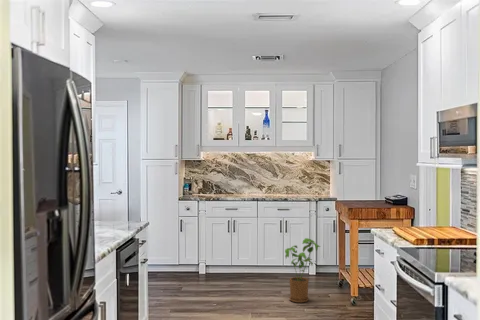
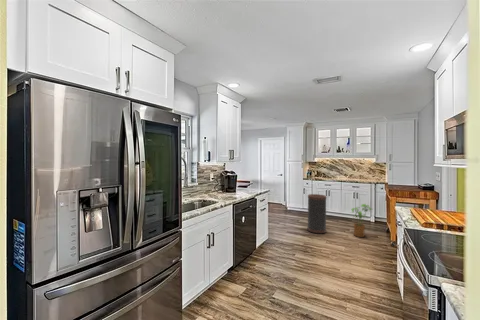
trash can: none [204,227,241,308] -> present [308,194,327,233]

